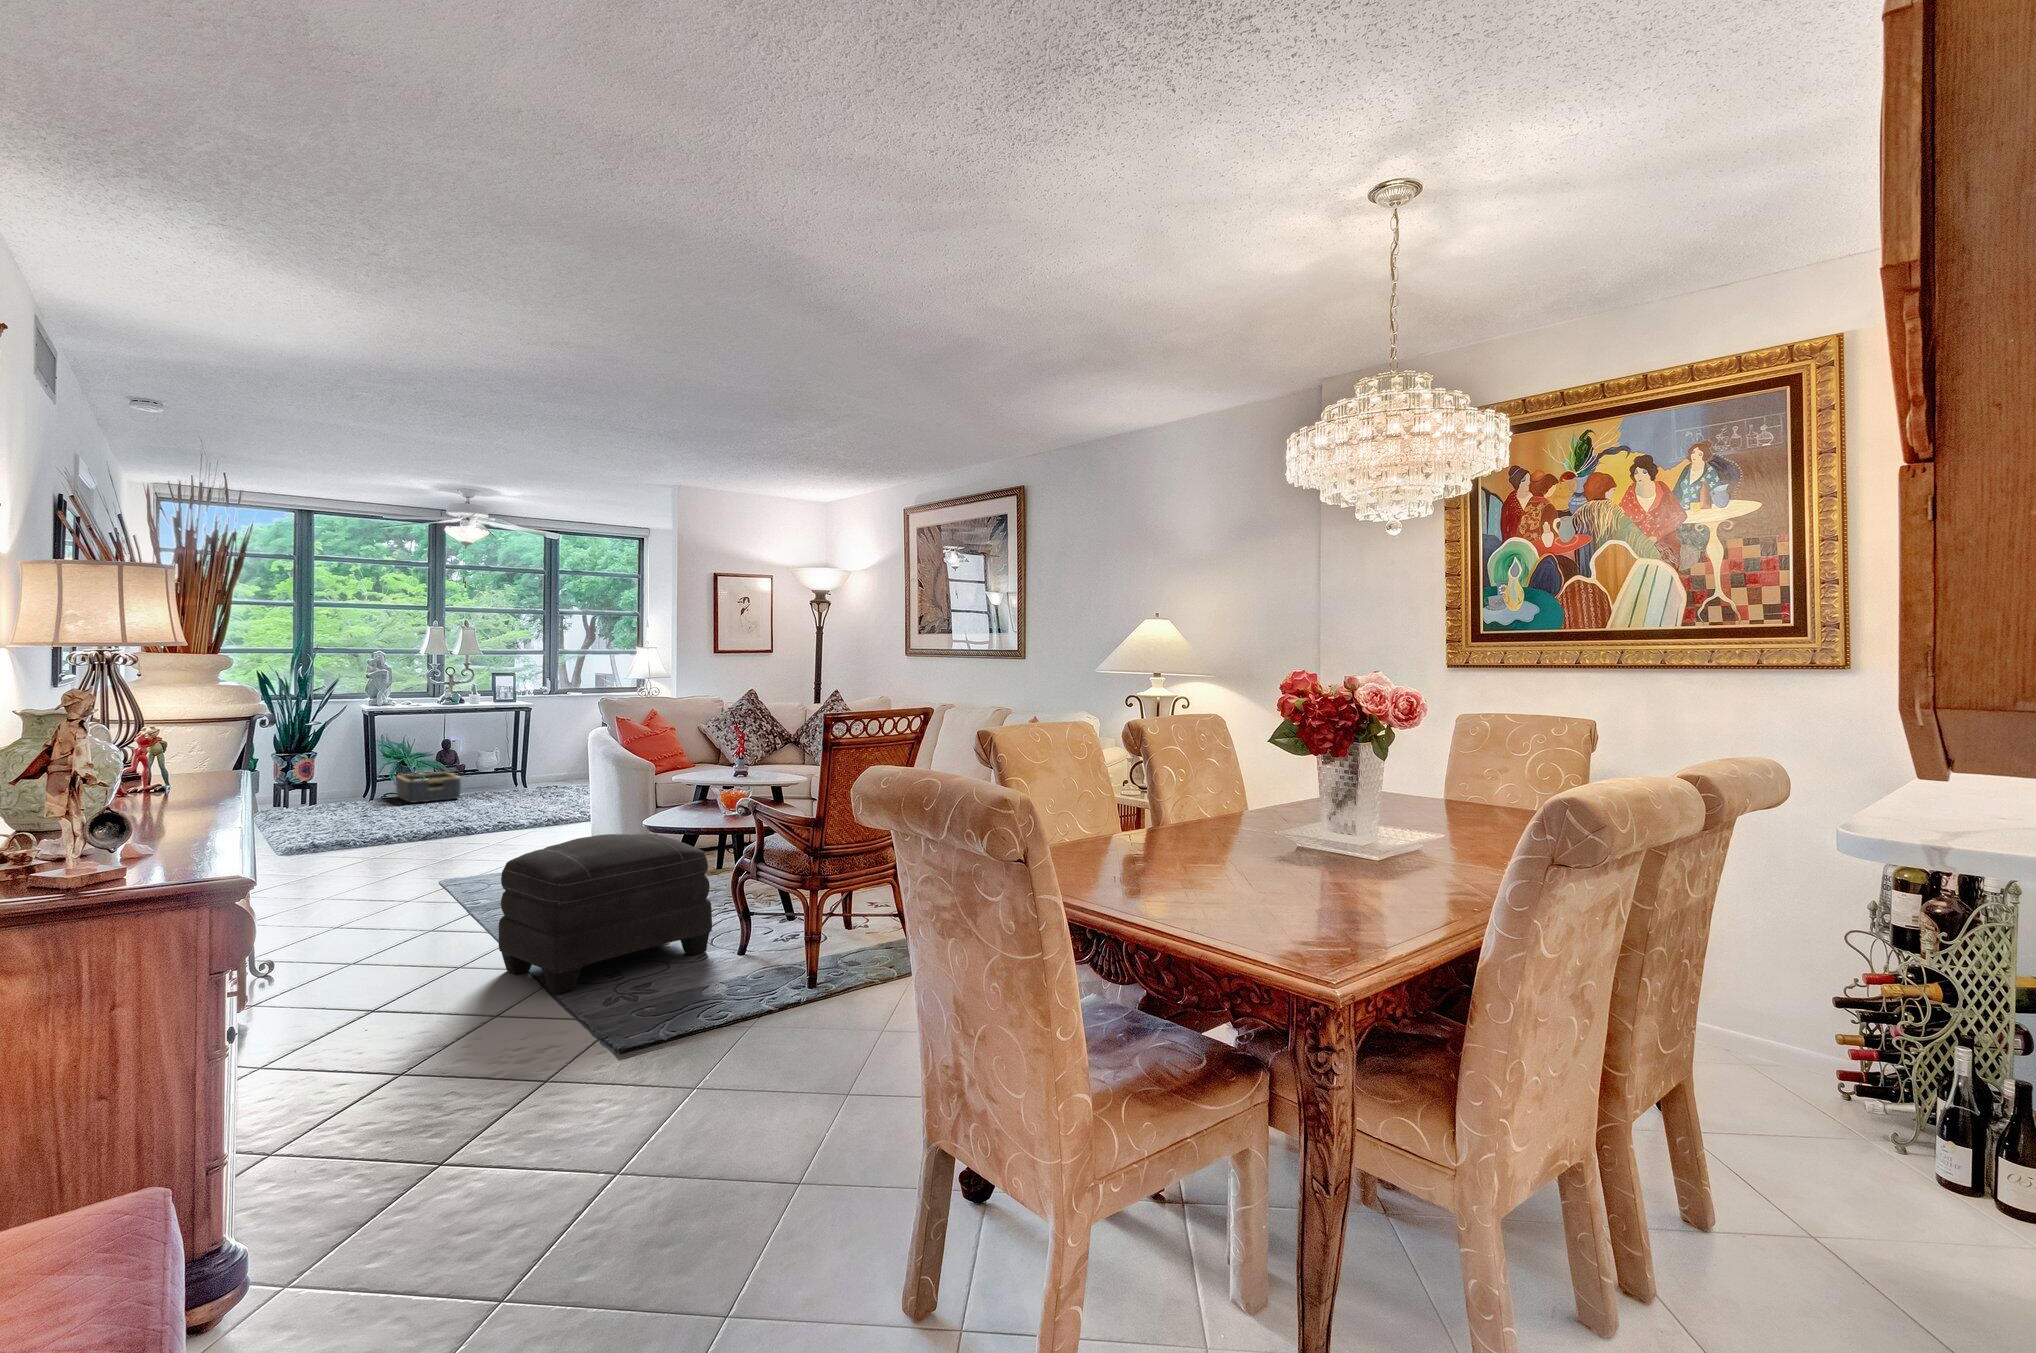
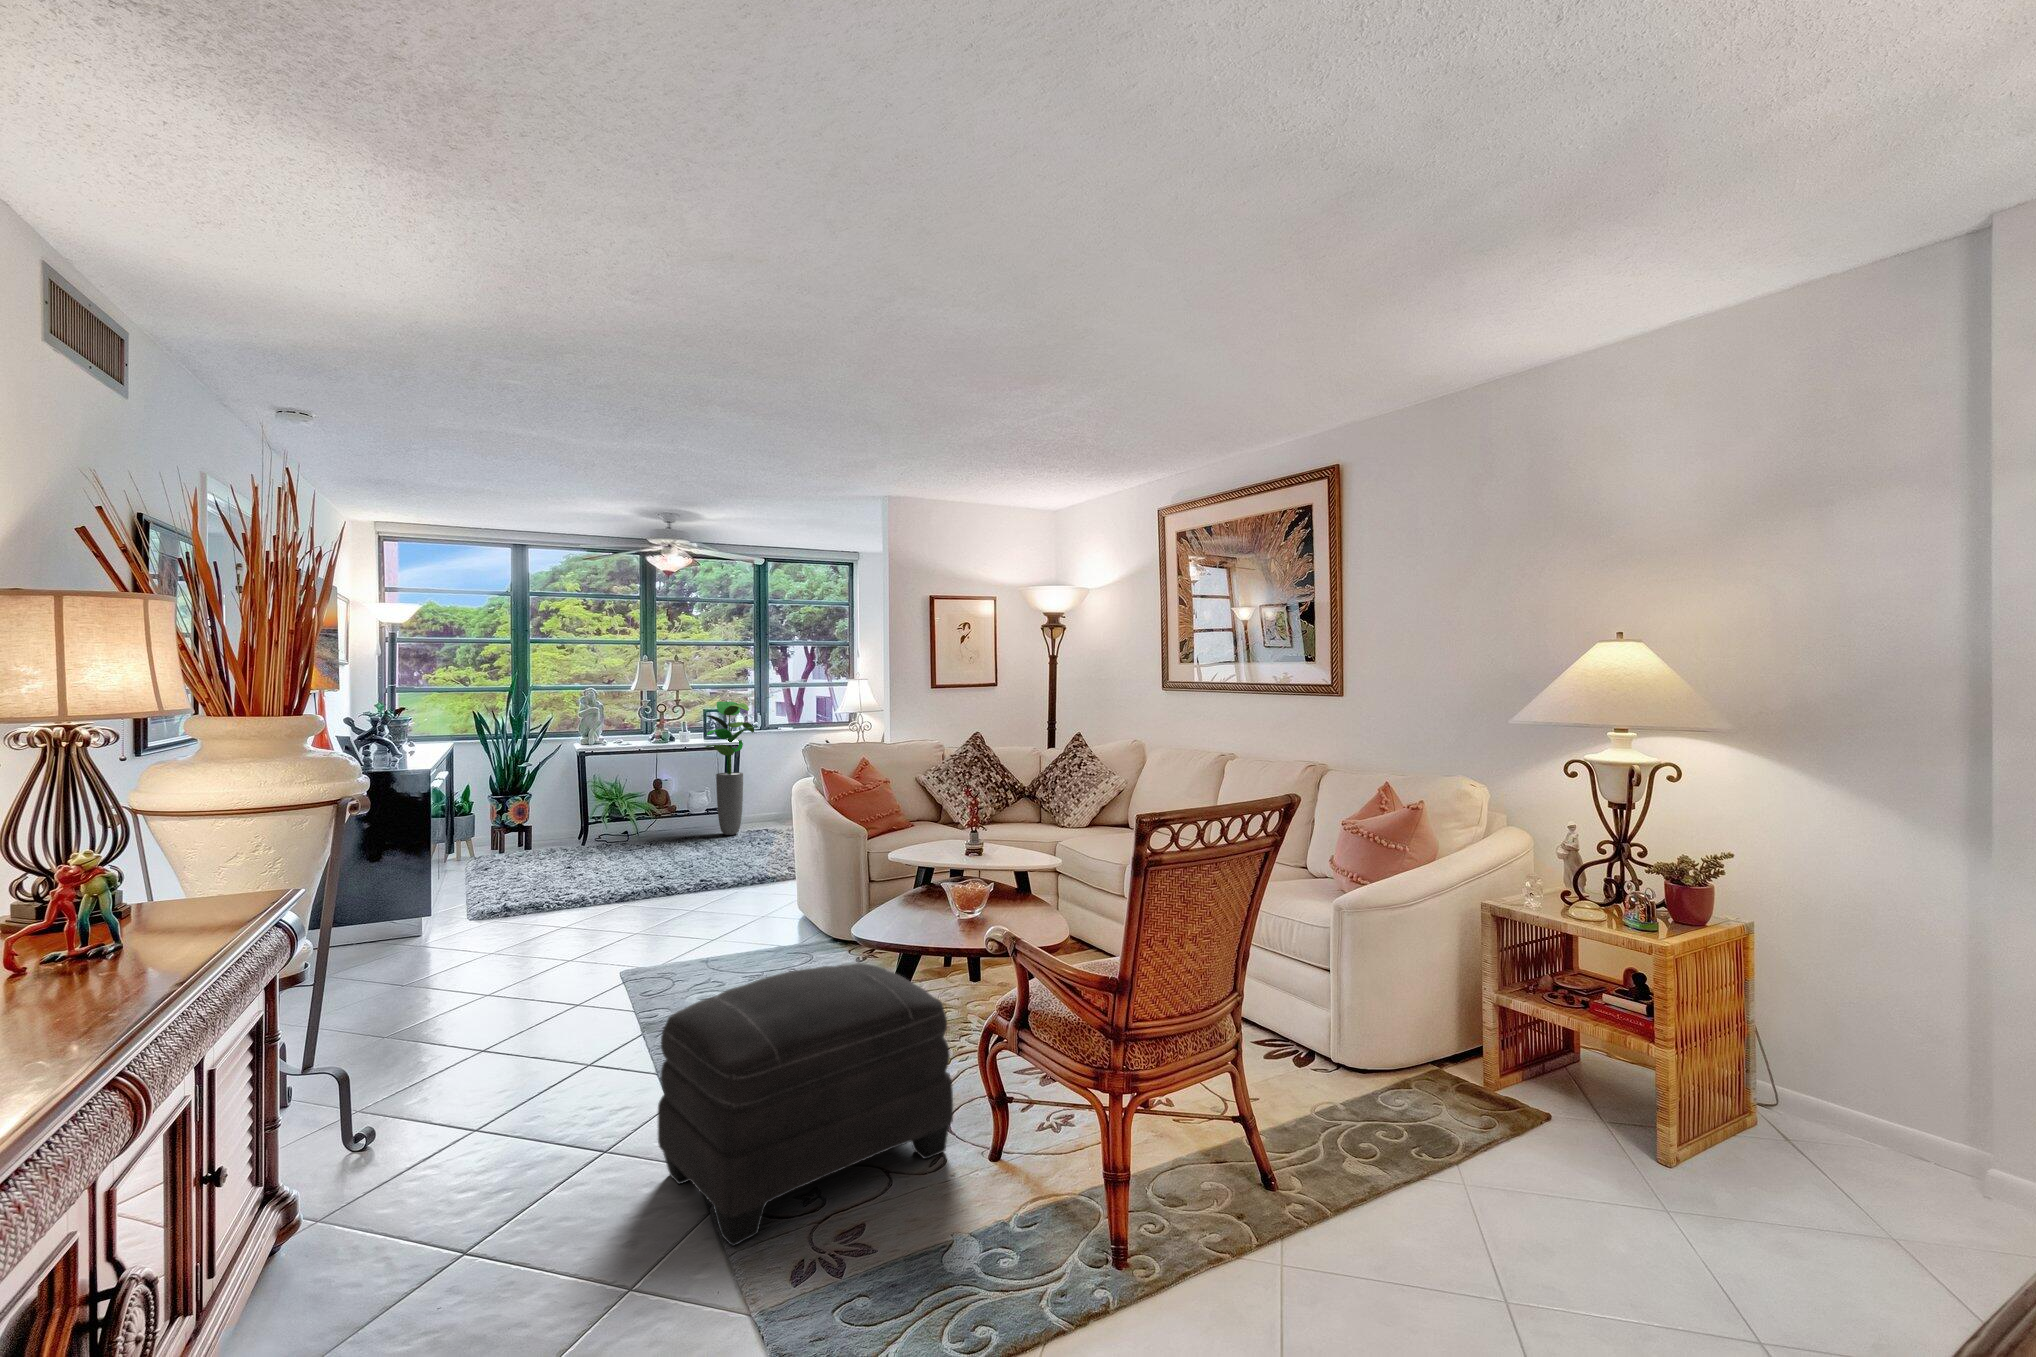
potted plant: none [488,667,548,791] -> present [703,701,754,835]
basket: present [396,772,461,803] -> none [607,814,669,849]

